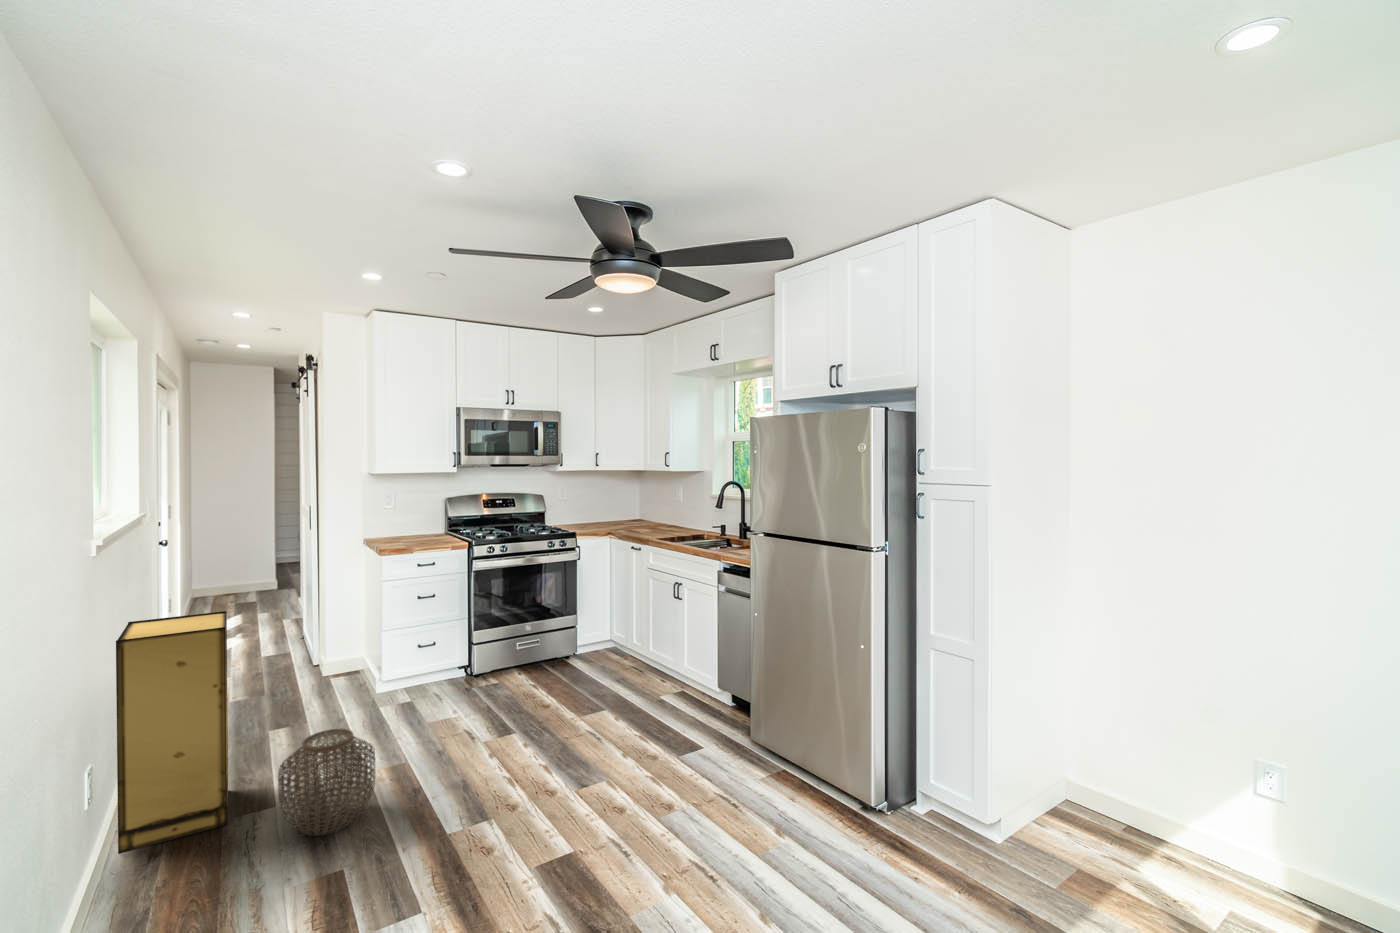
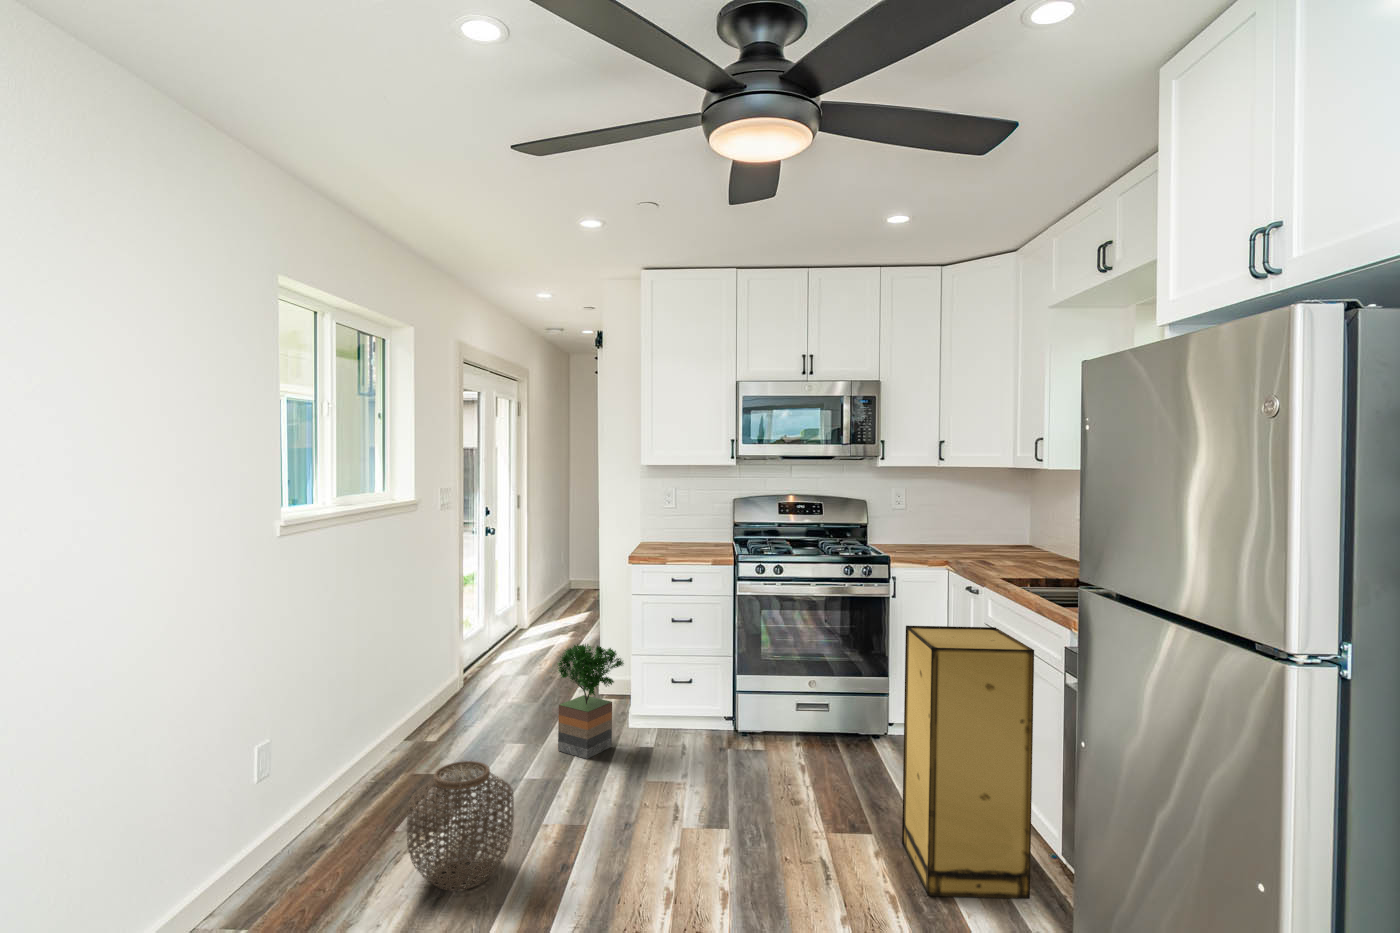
storage cabinet: present [116,611,228,854] -> present [902,626,1034,899]
potted tree: none [322,628,387,725] -> present [558,644,624,759]

